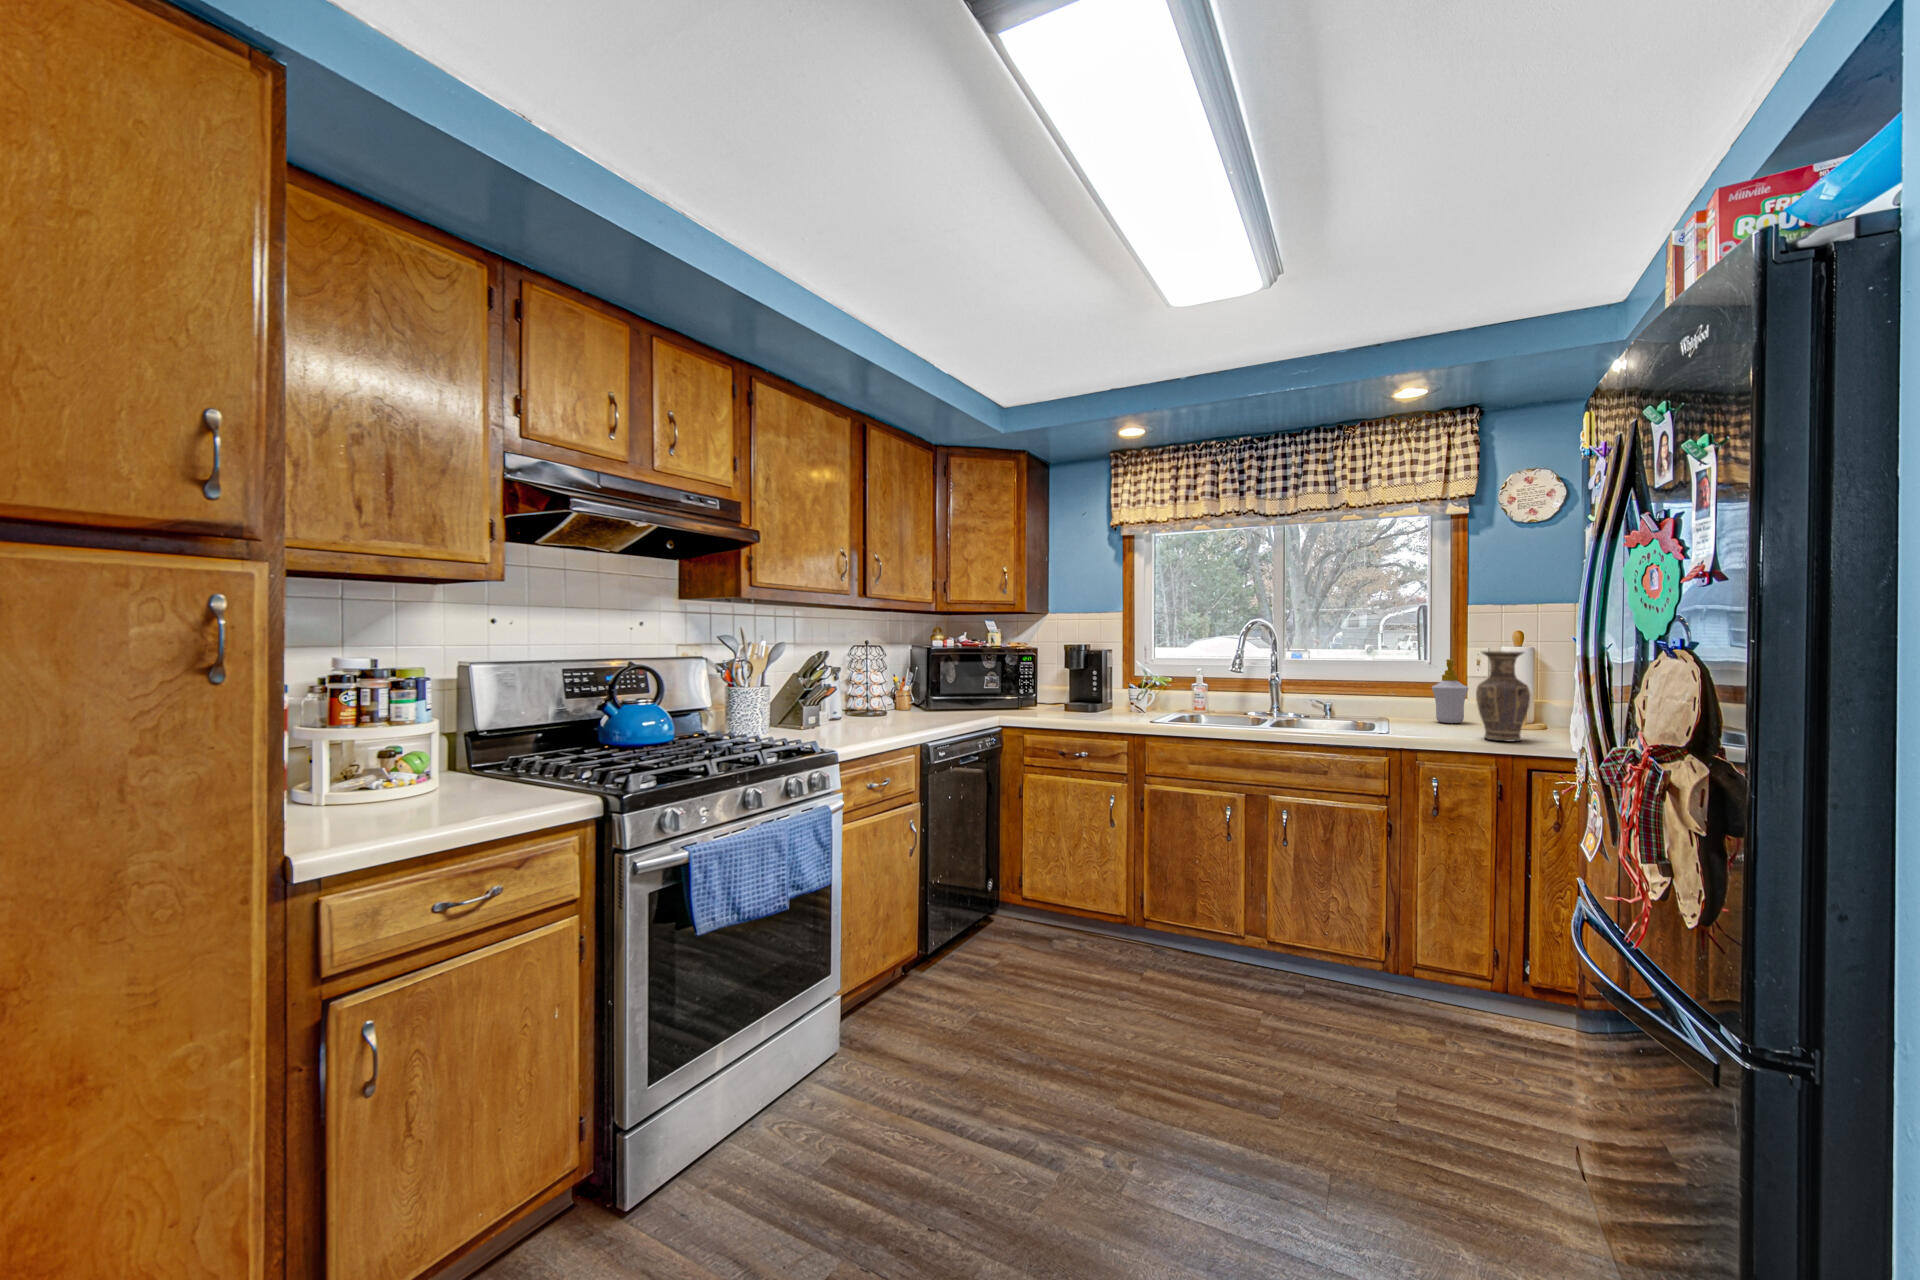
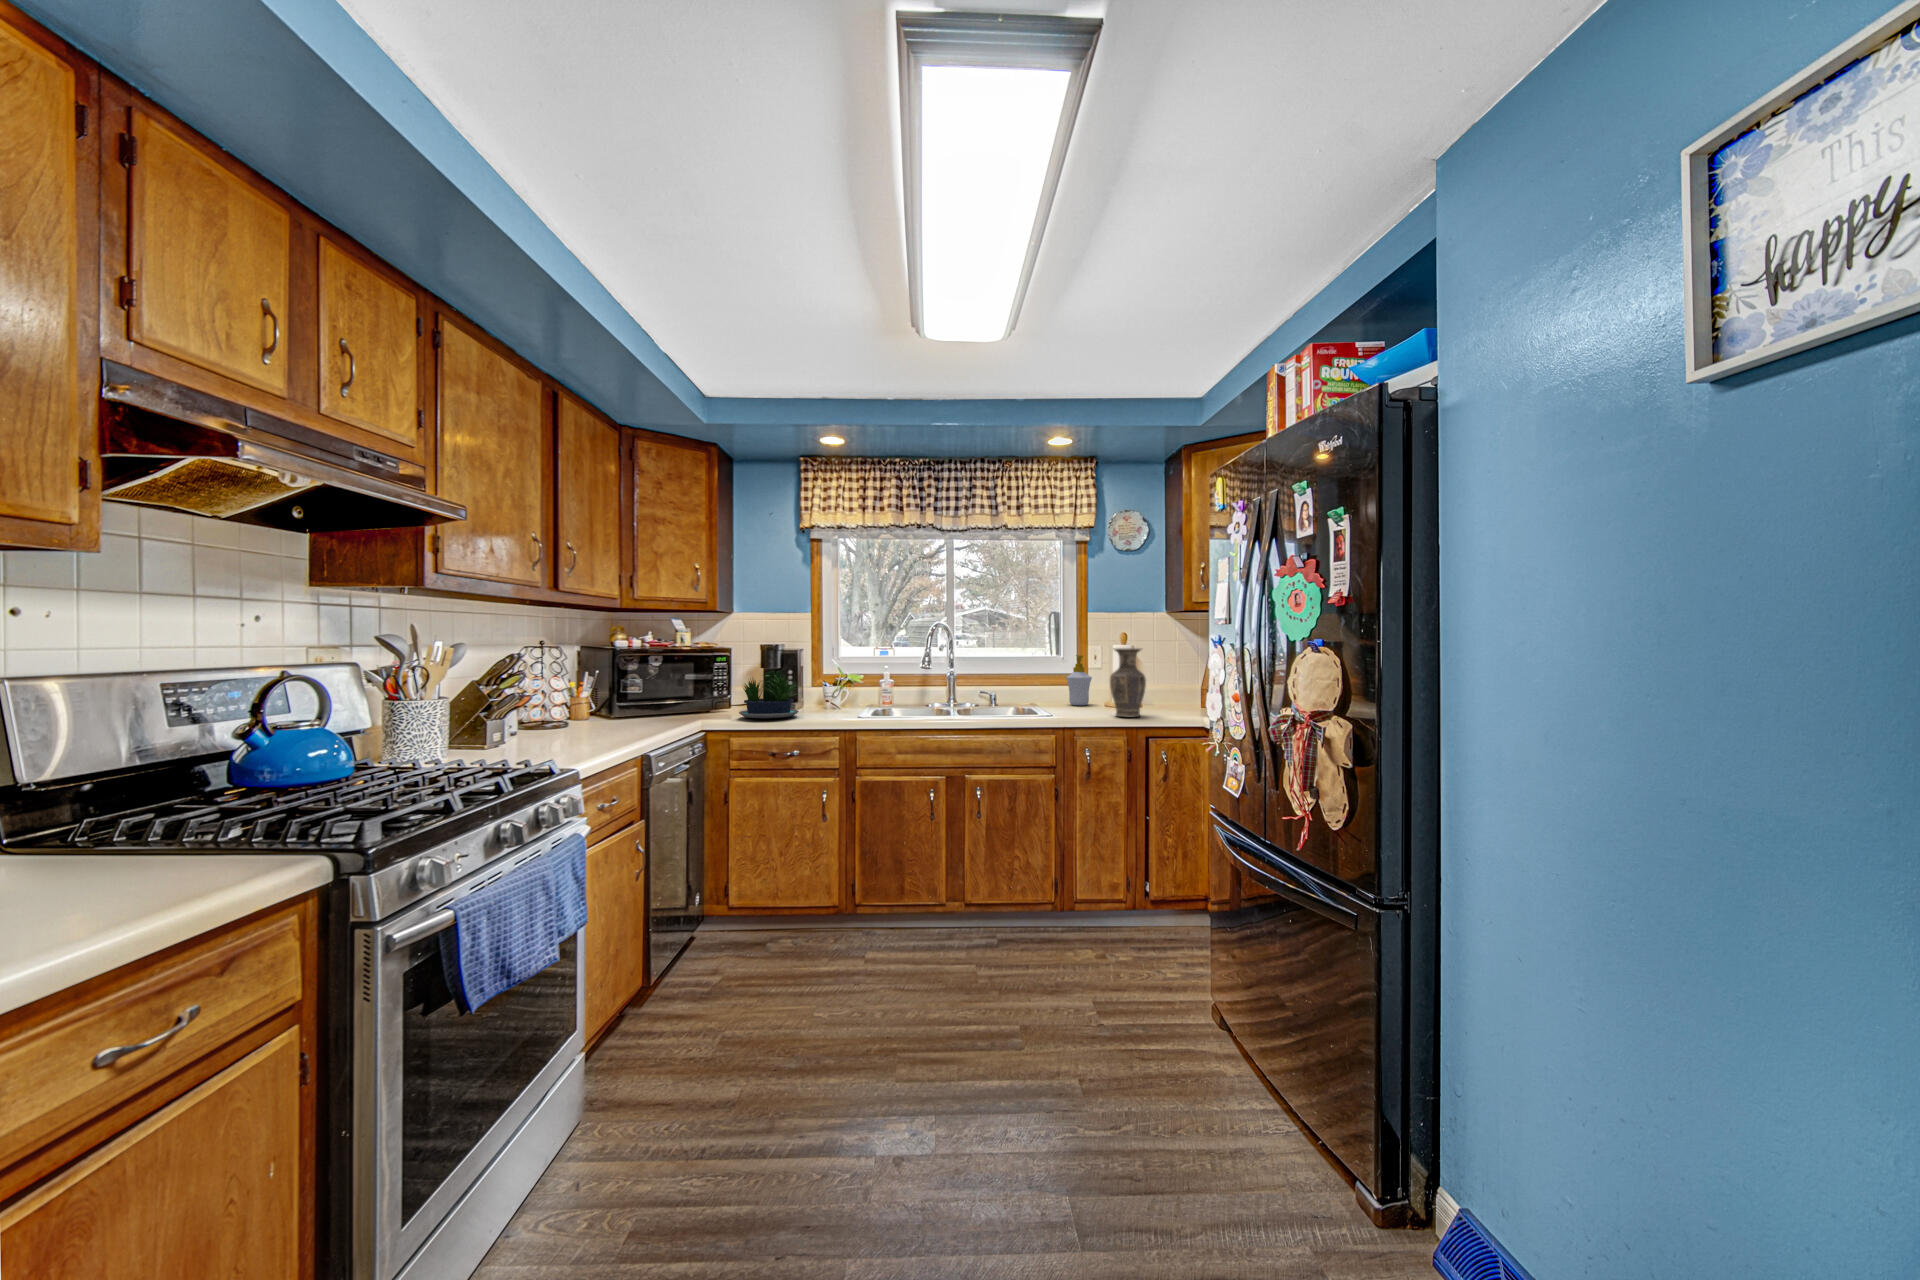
potted plant: none [1041,671,1108,719] -> present [739,670,799,718]

